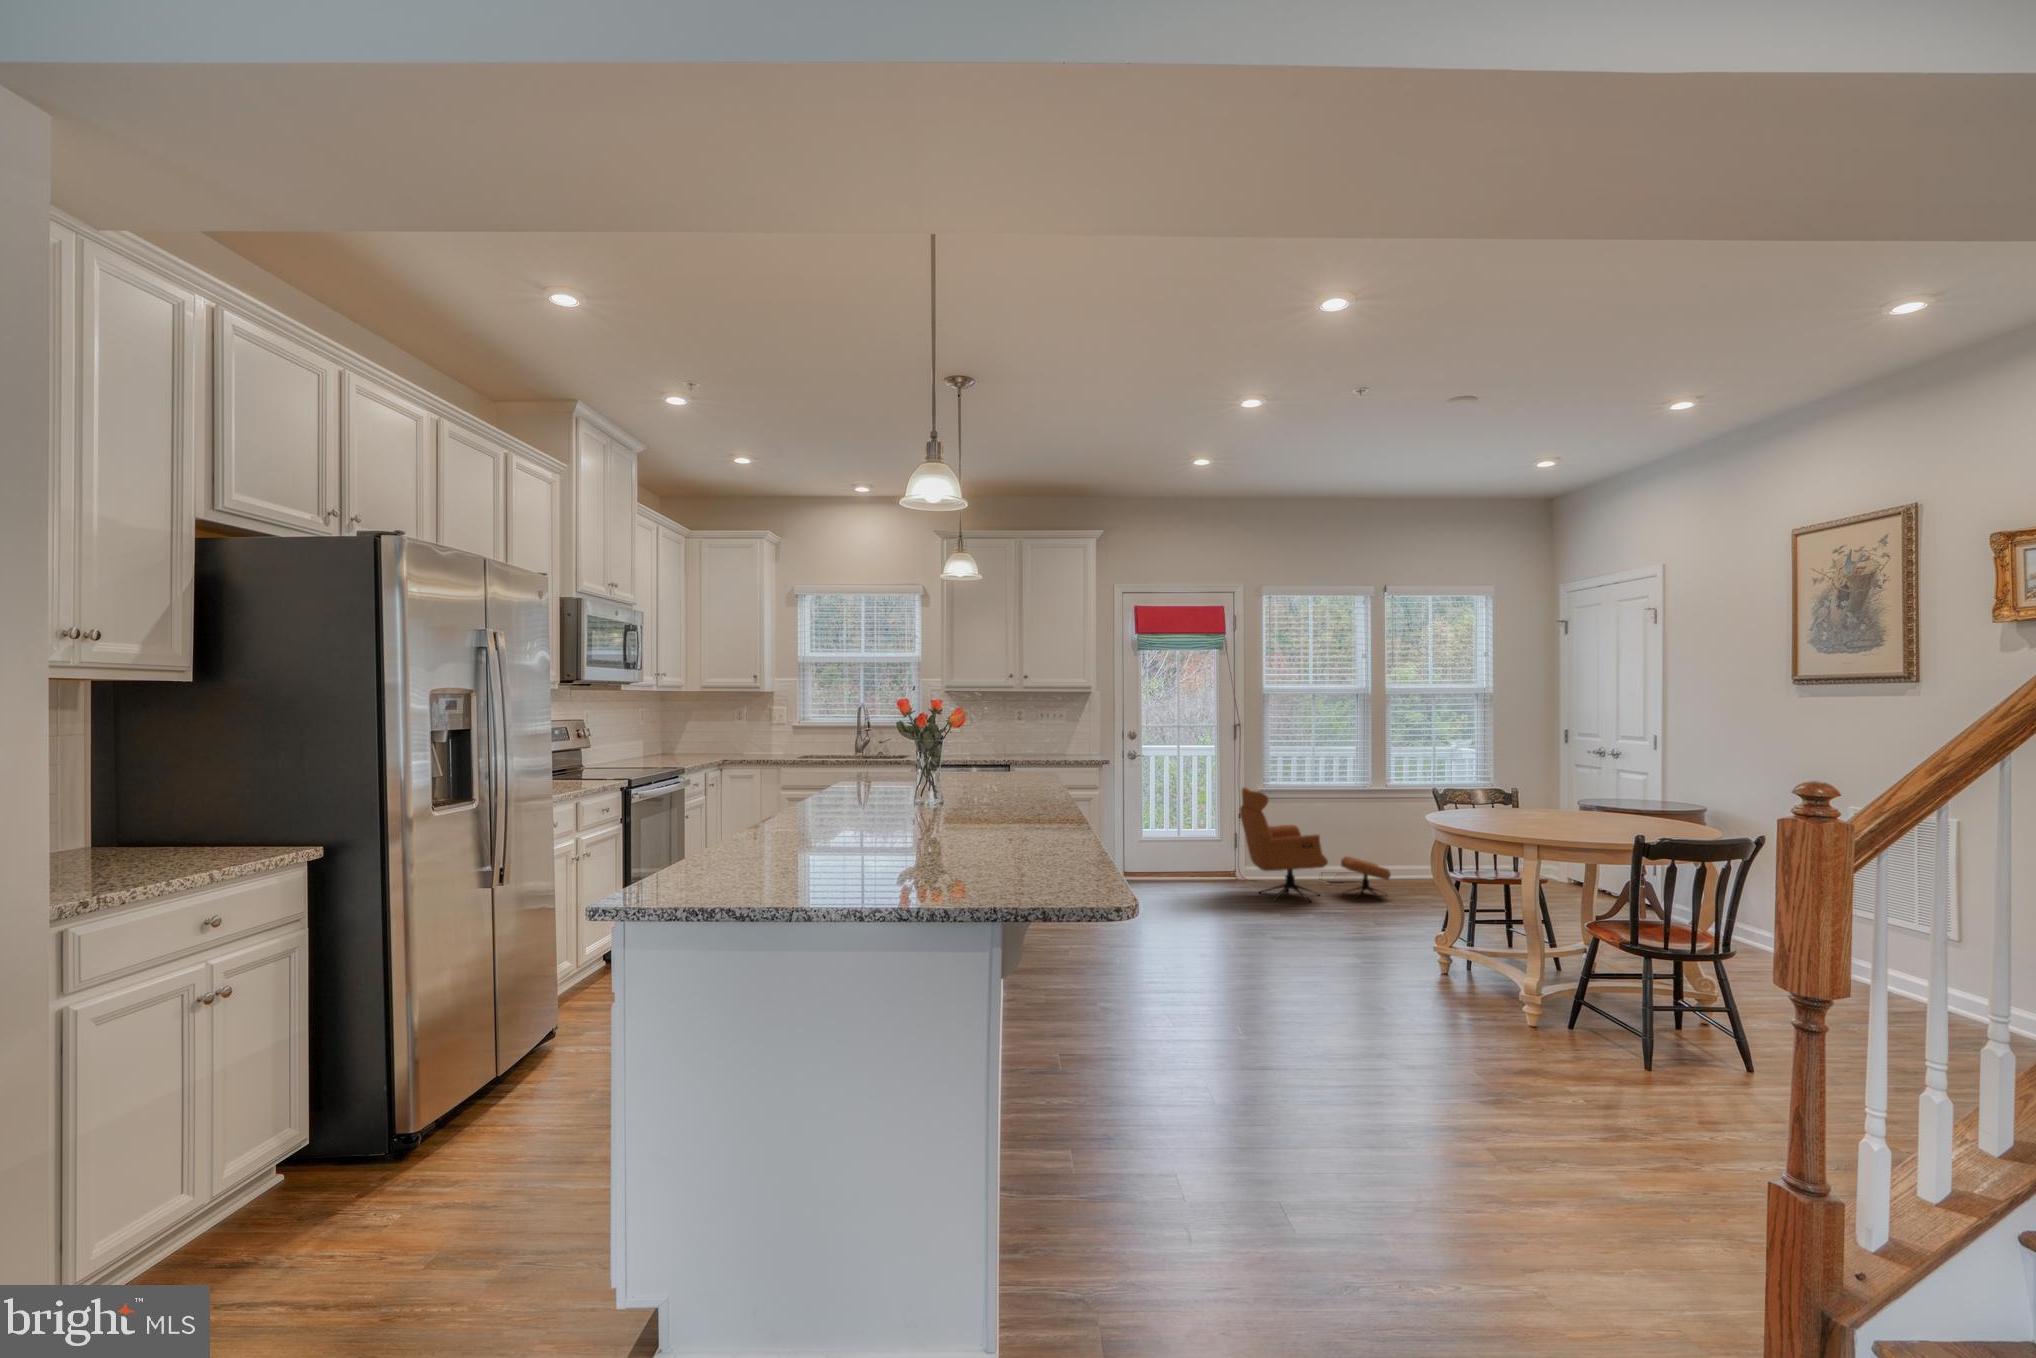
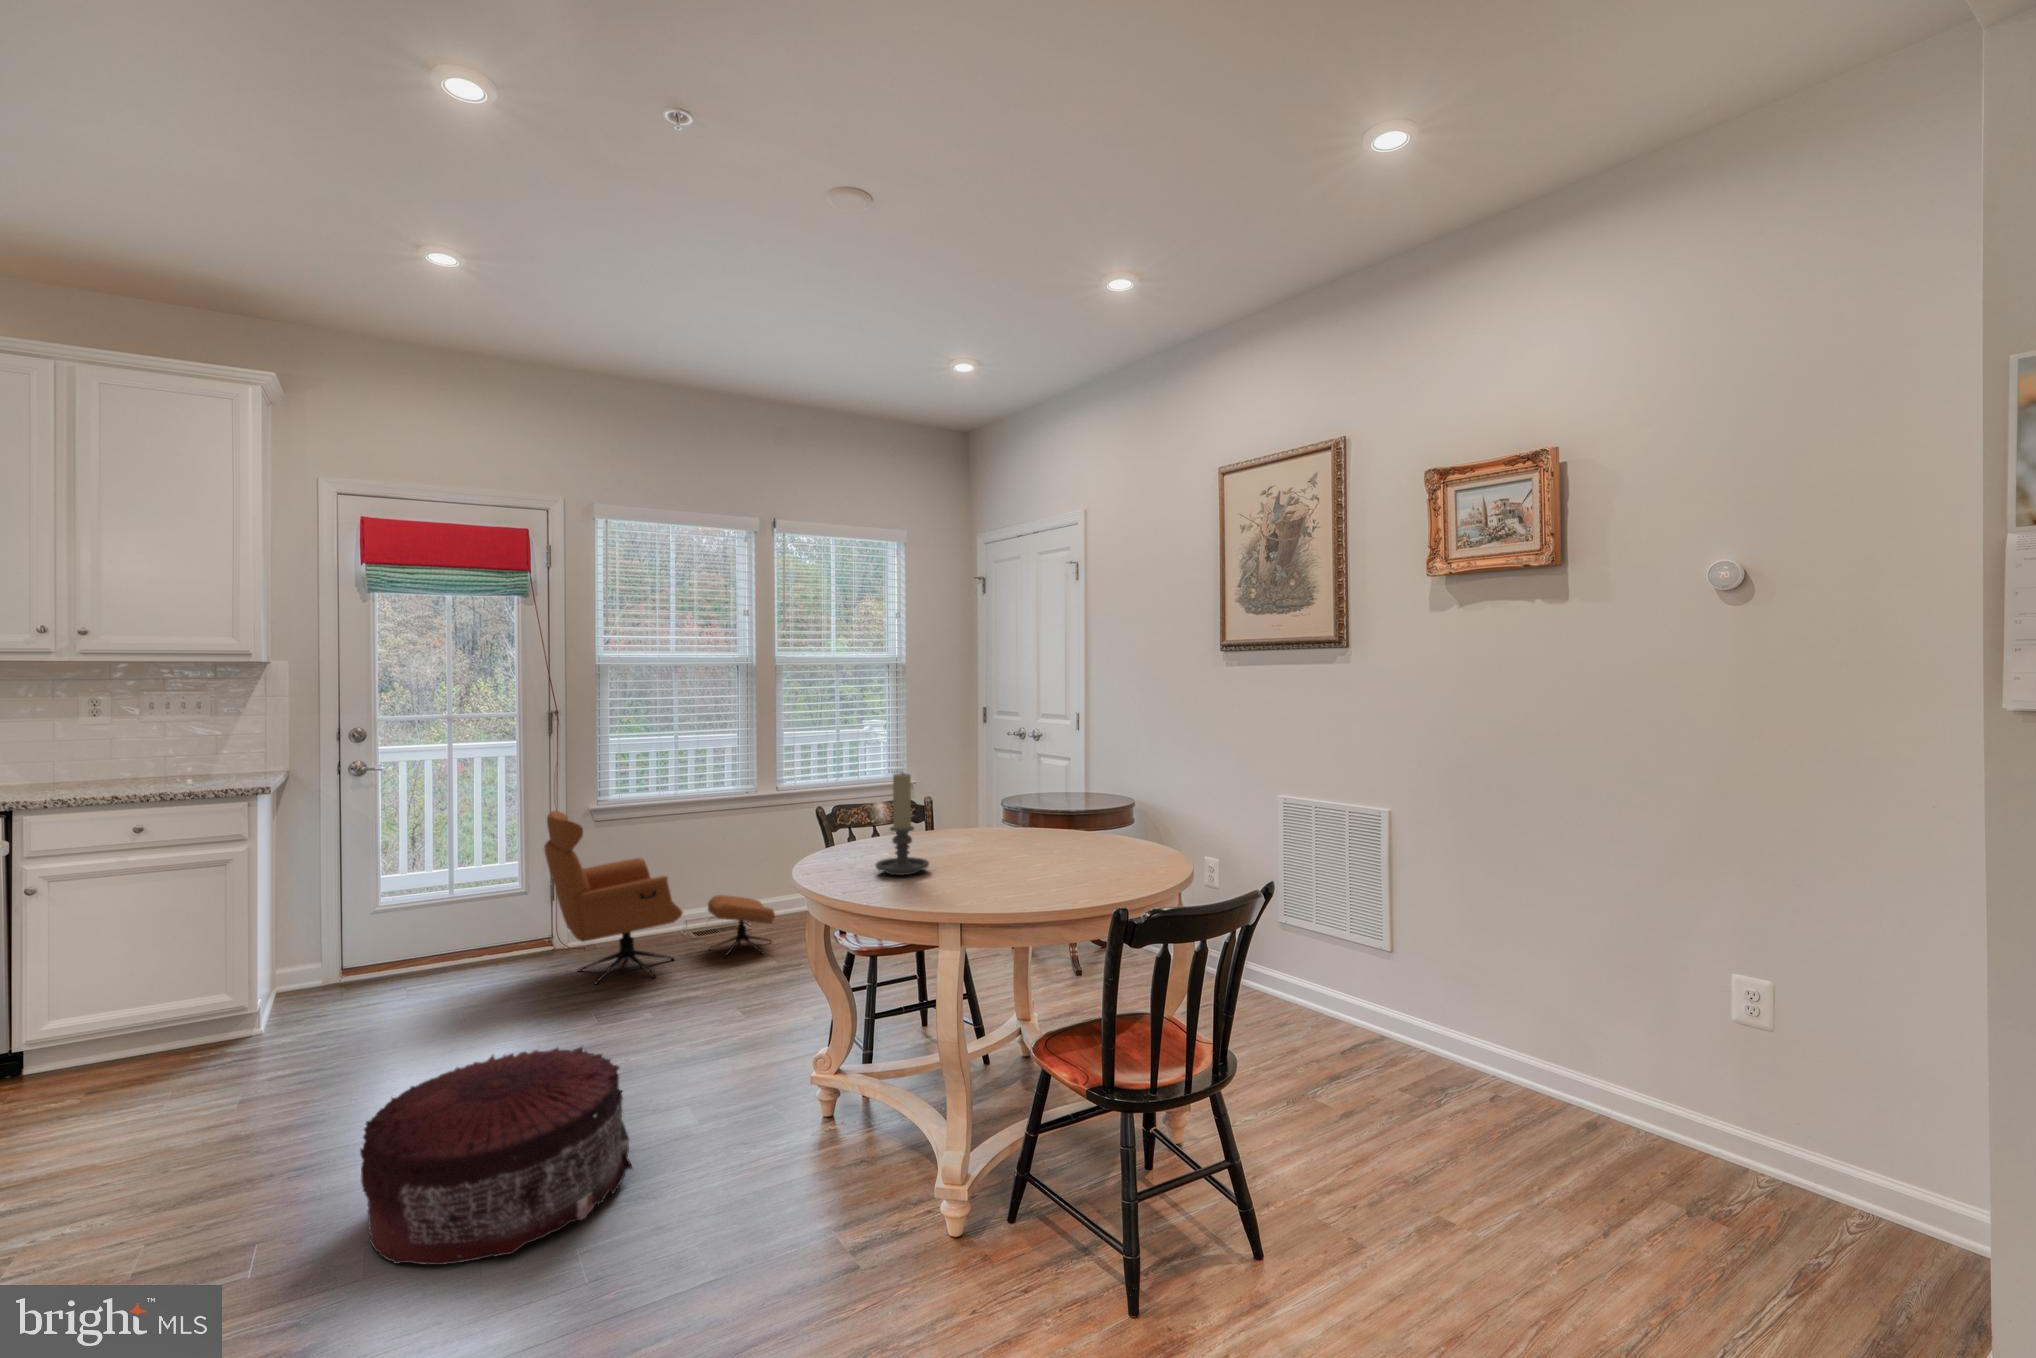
candle holder: none [1488,760,1525,823] -> present [876,773,929,875]
pouf: none [1215,901,1343,984] -> present [360,1046,633,1265]

